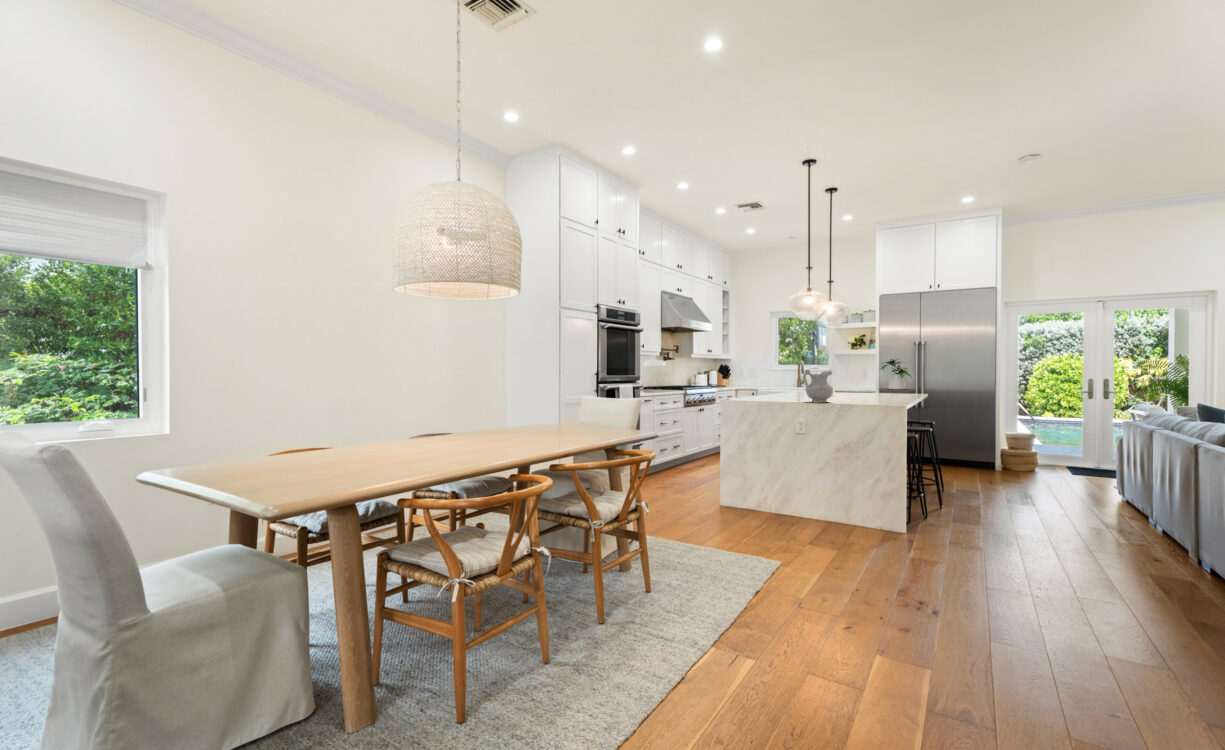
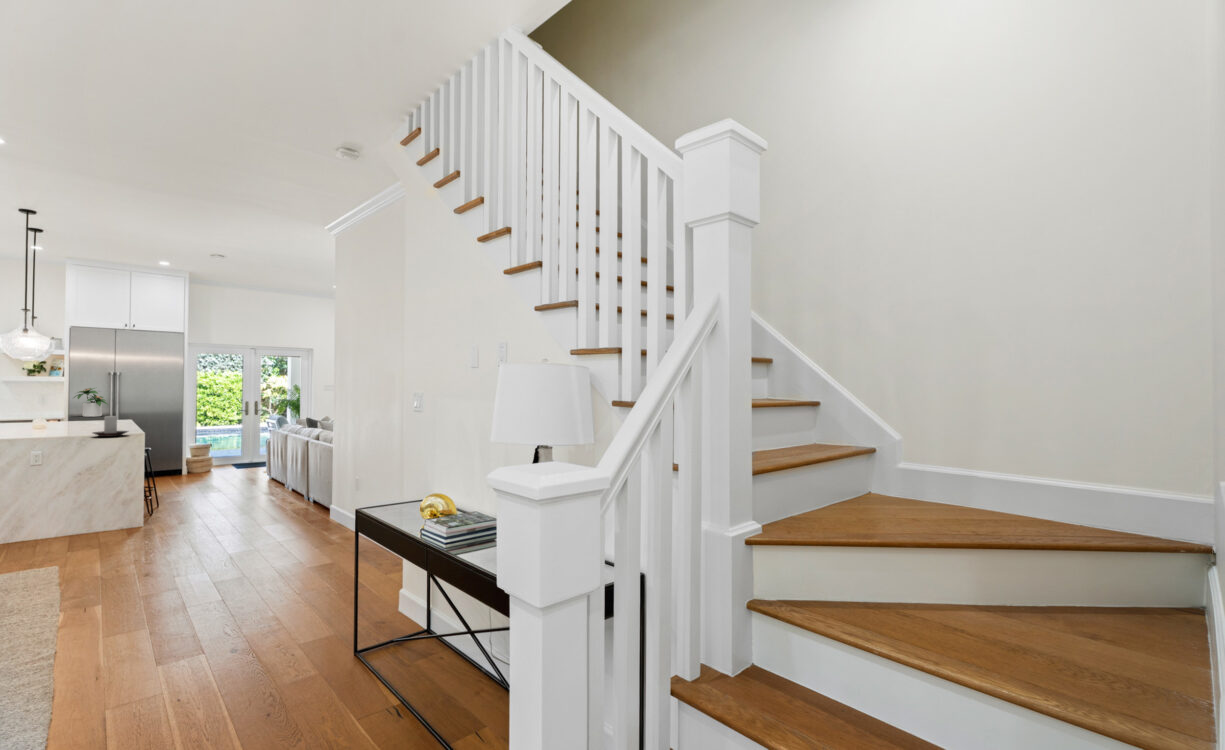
ceramic pitcher: present [803,370,833,402] -> none [35,408,68,438]
candle holder: none [849,378,890,406] -> present [93,416,128,437]

